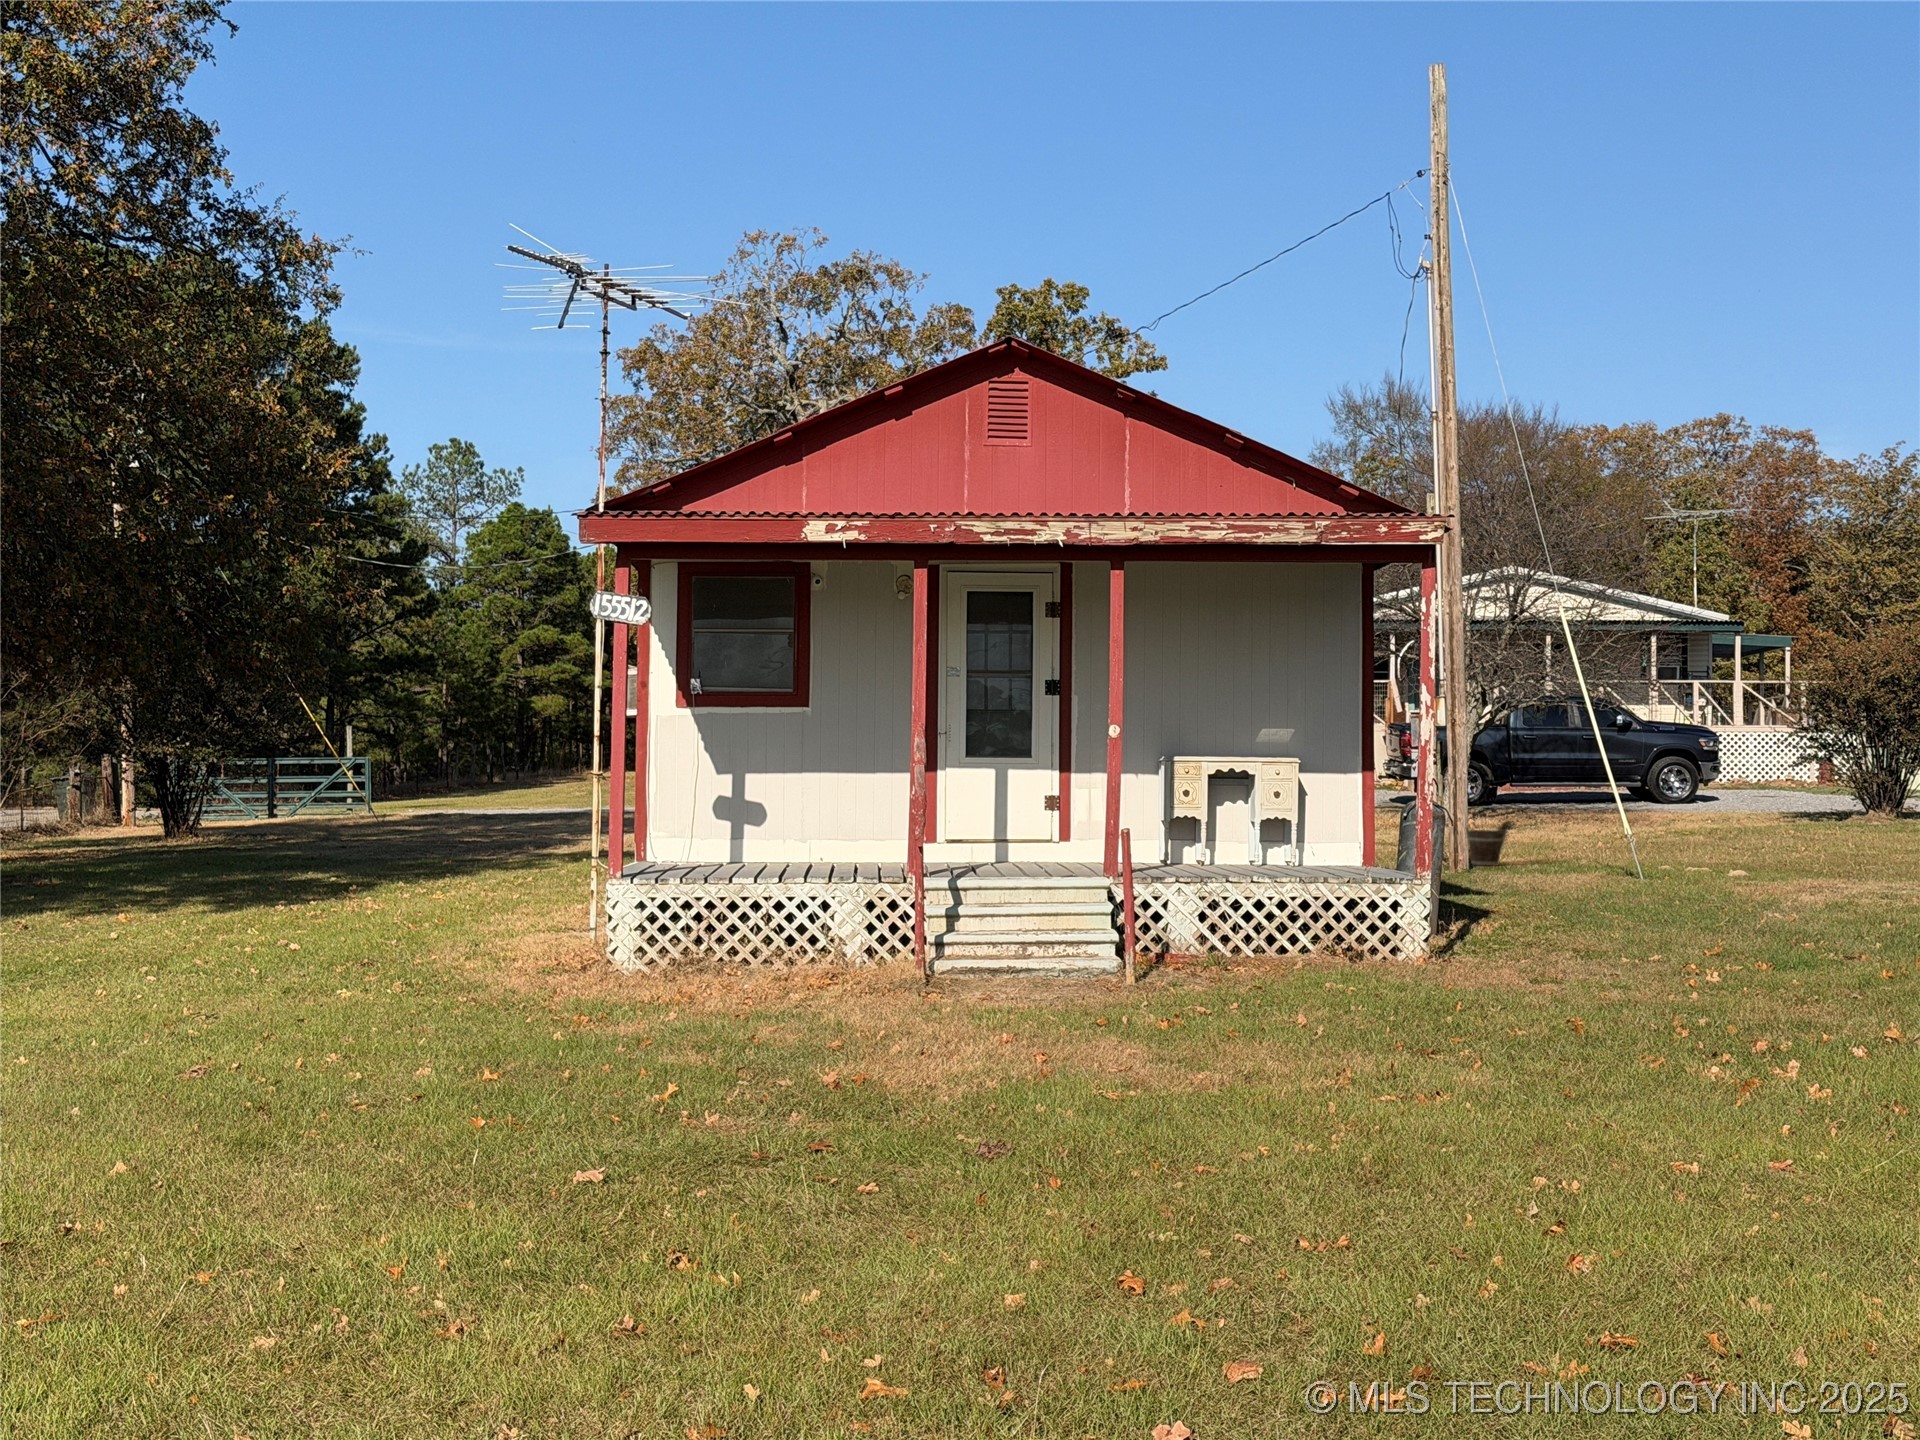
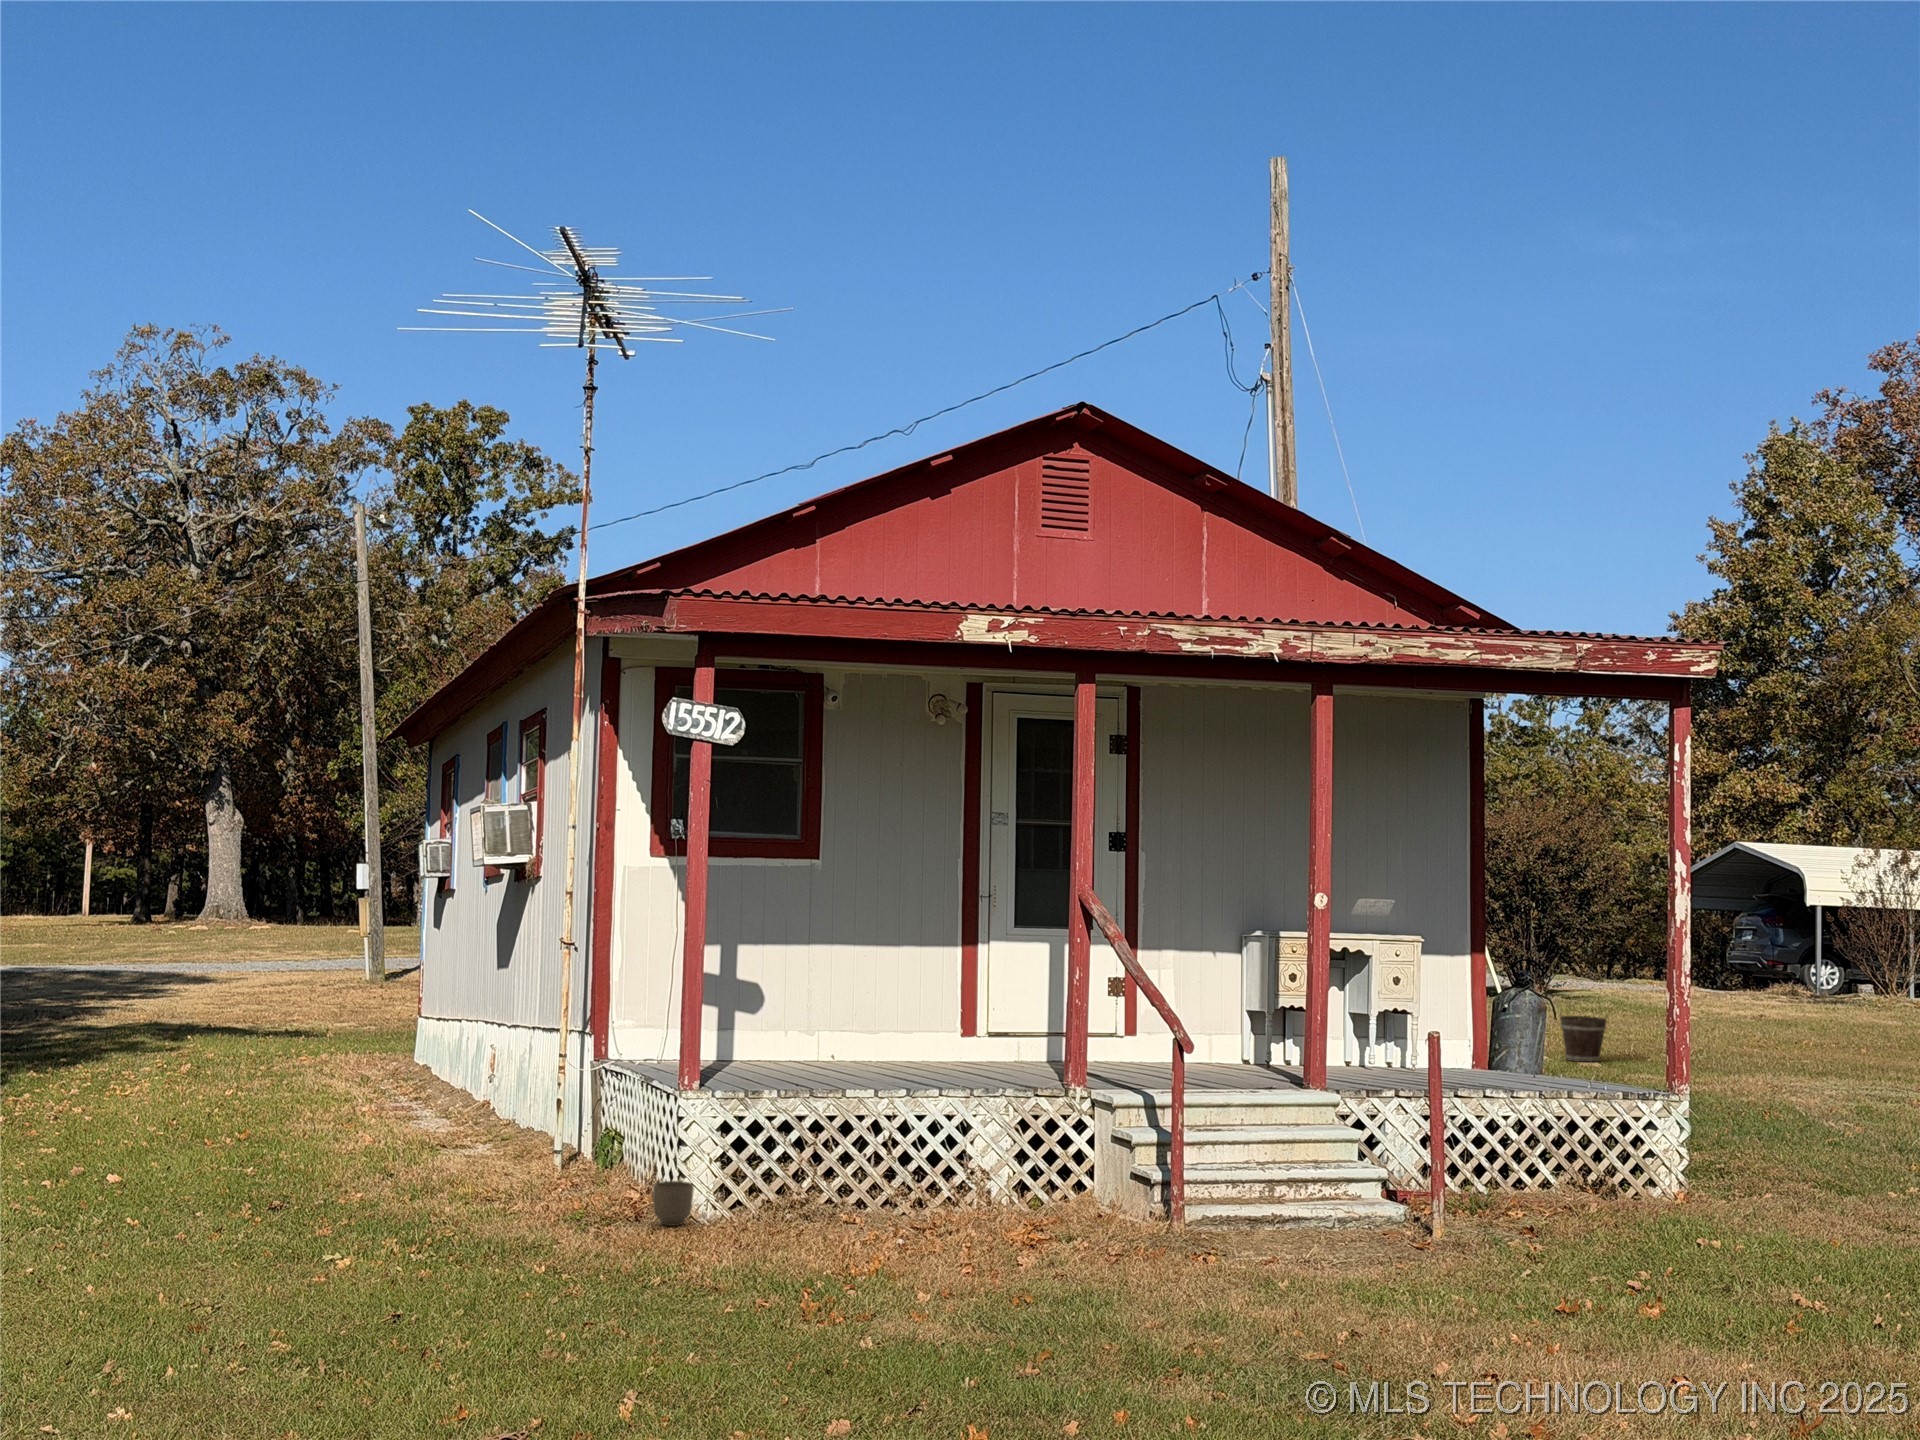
planter: none [587,945,617,977] -> present [653,1181,694,1226]

